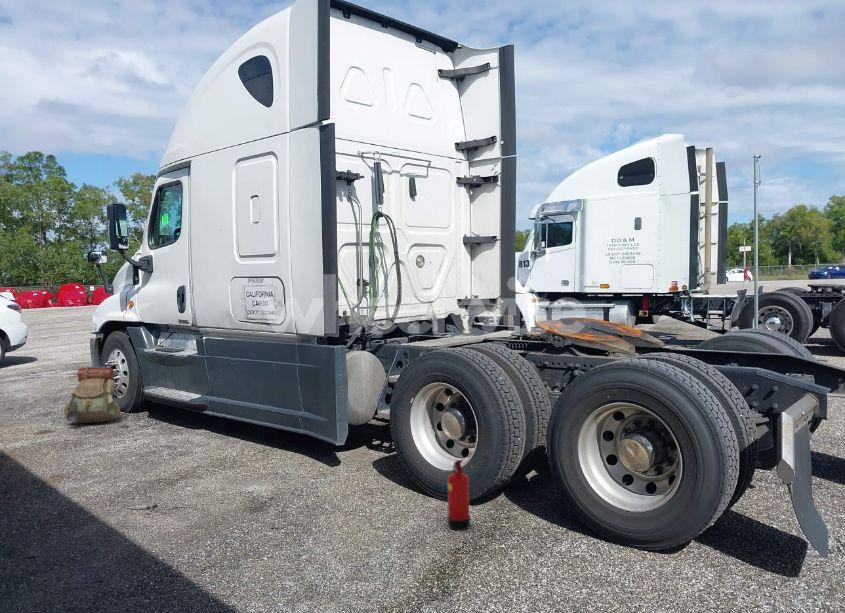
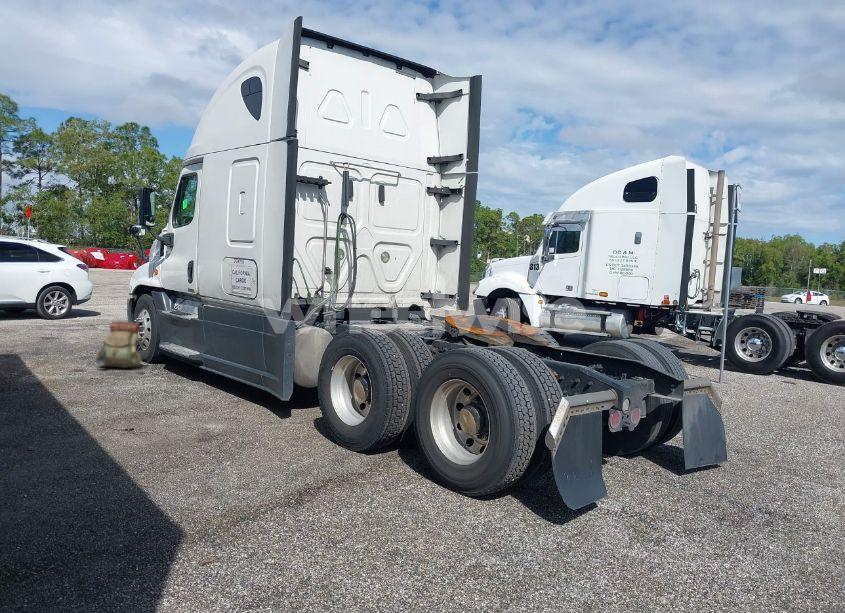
fire extinguisher: present [447,460,471,530] -> none [345,422,365,479]

